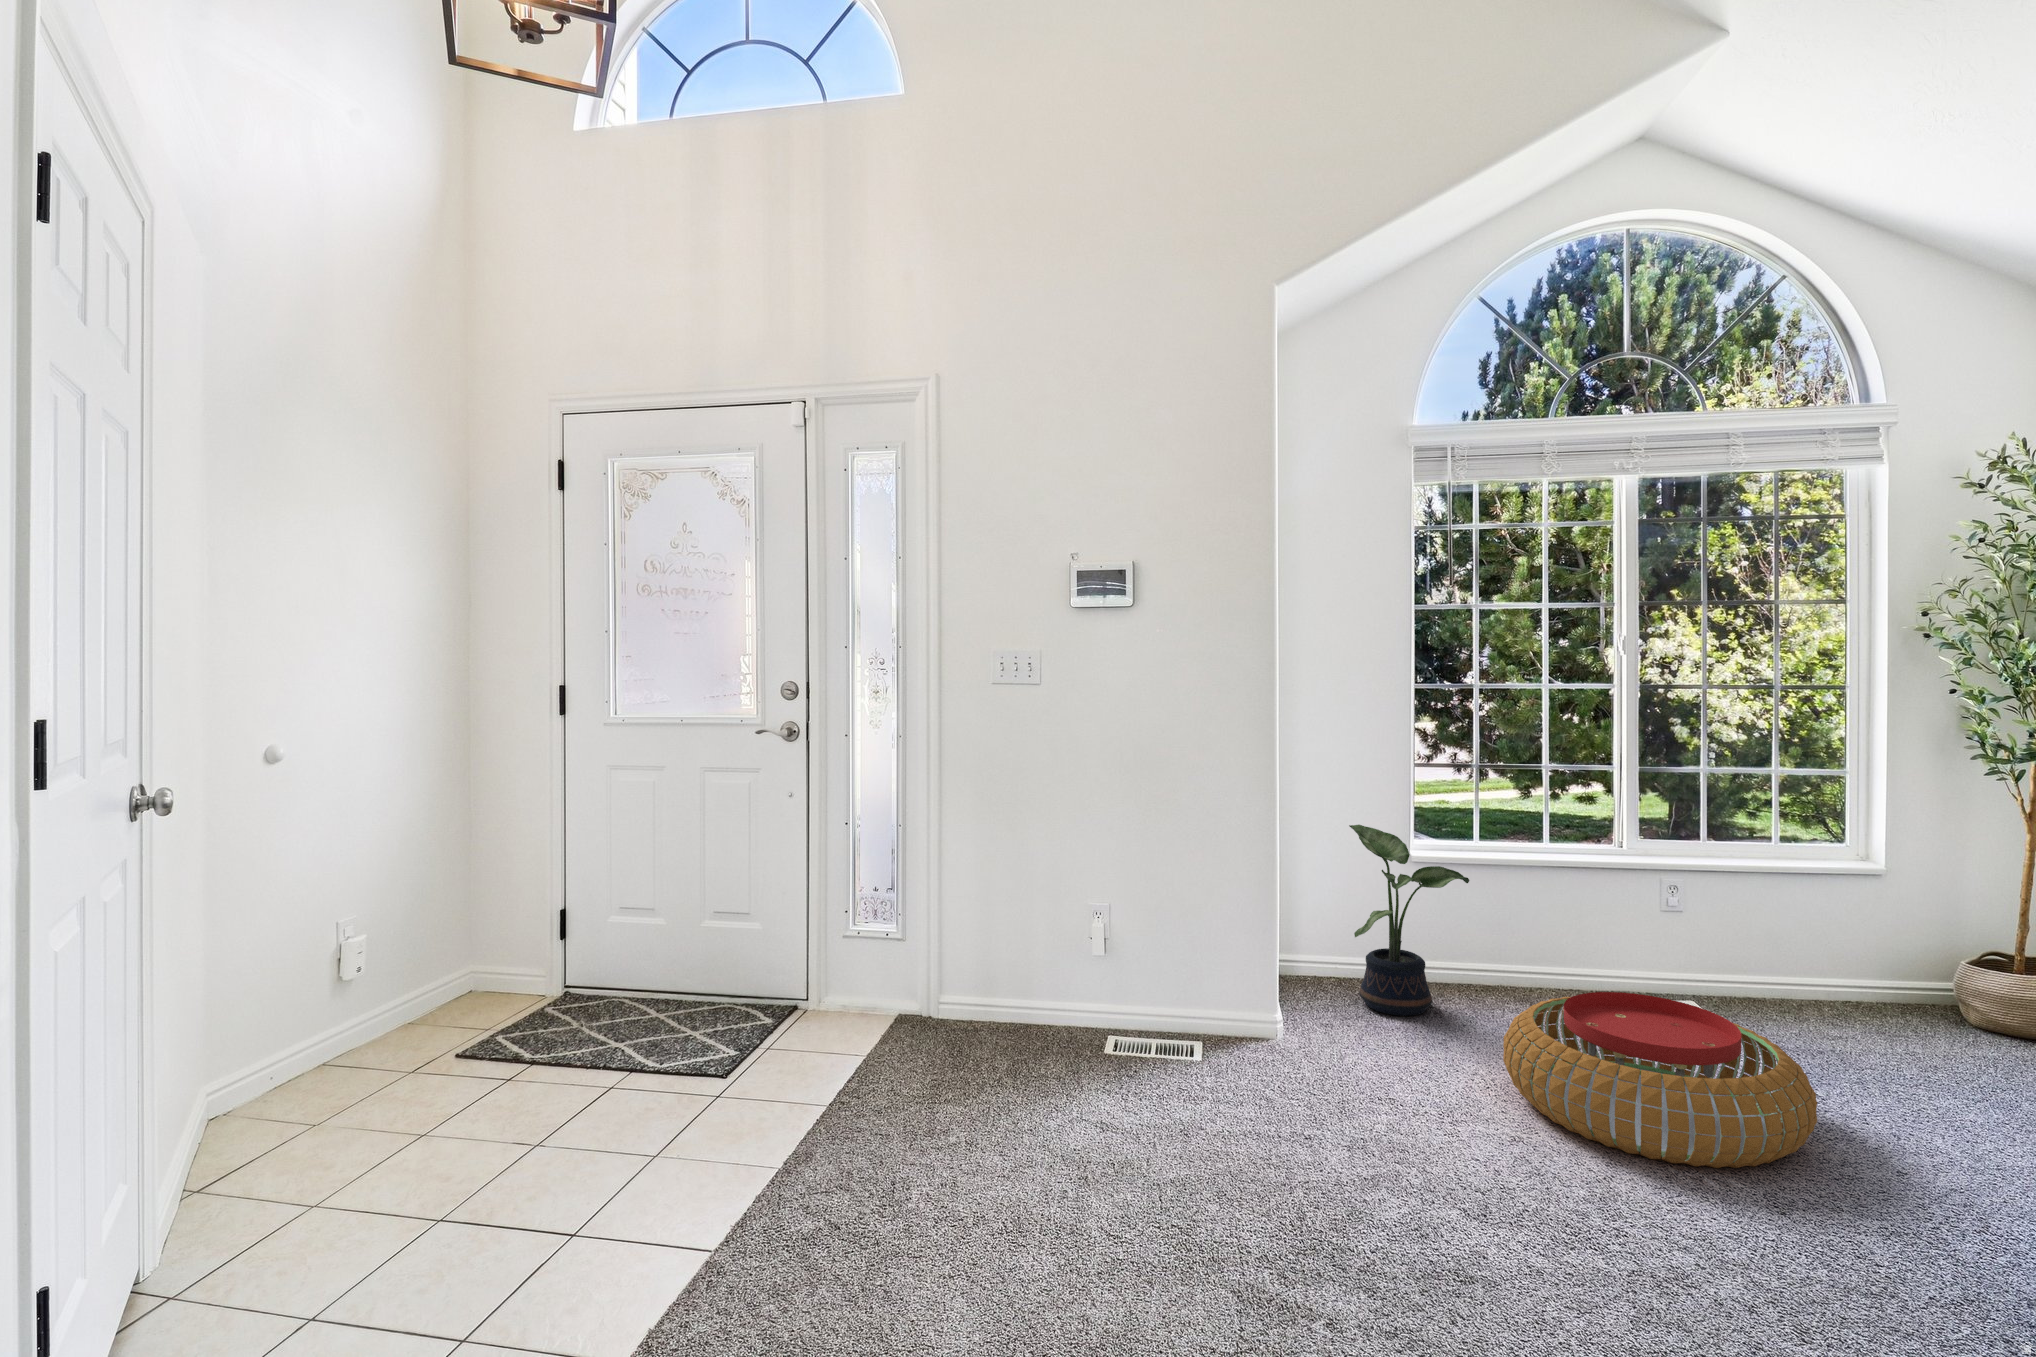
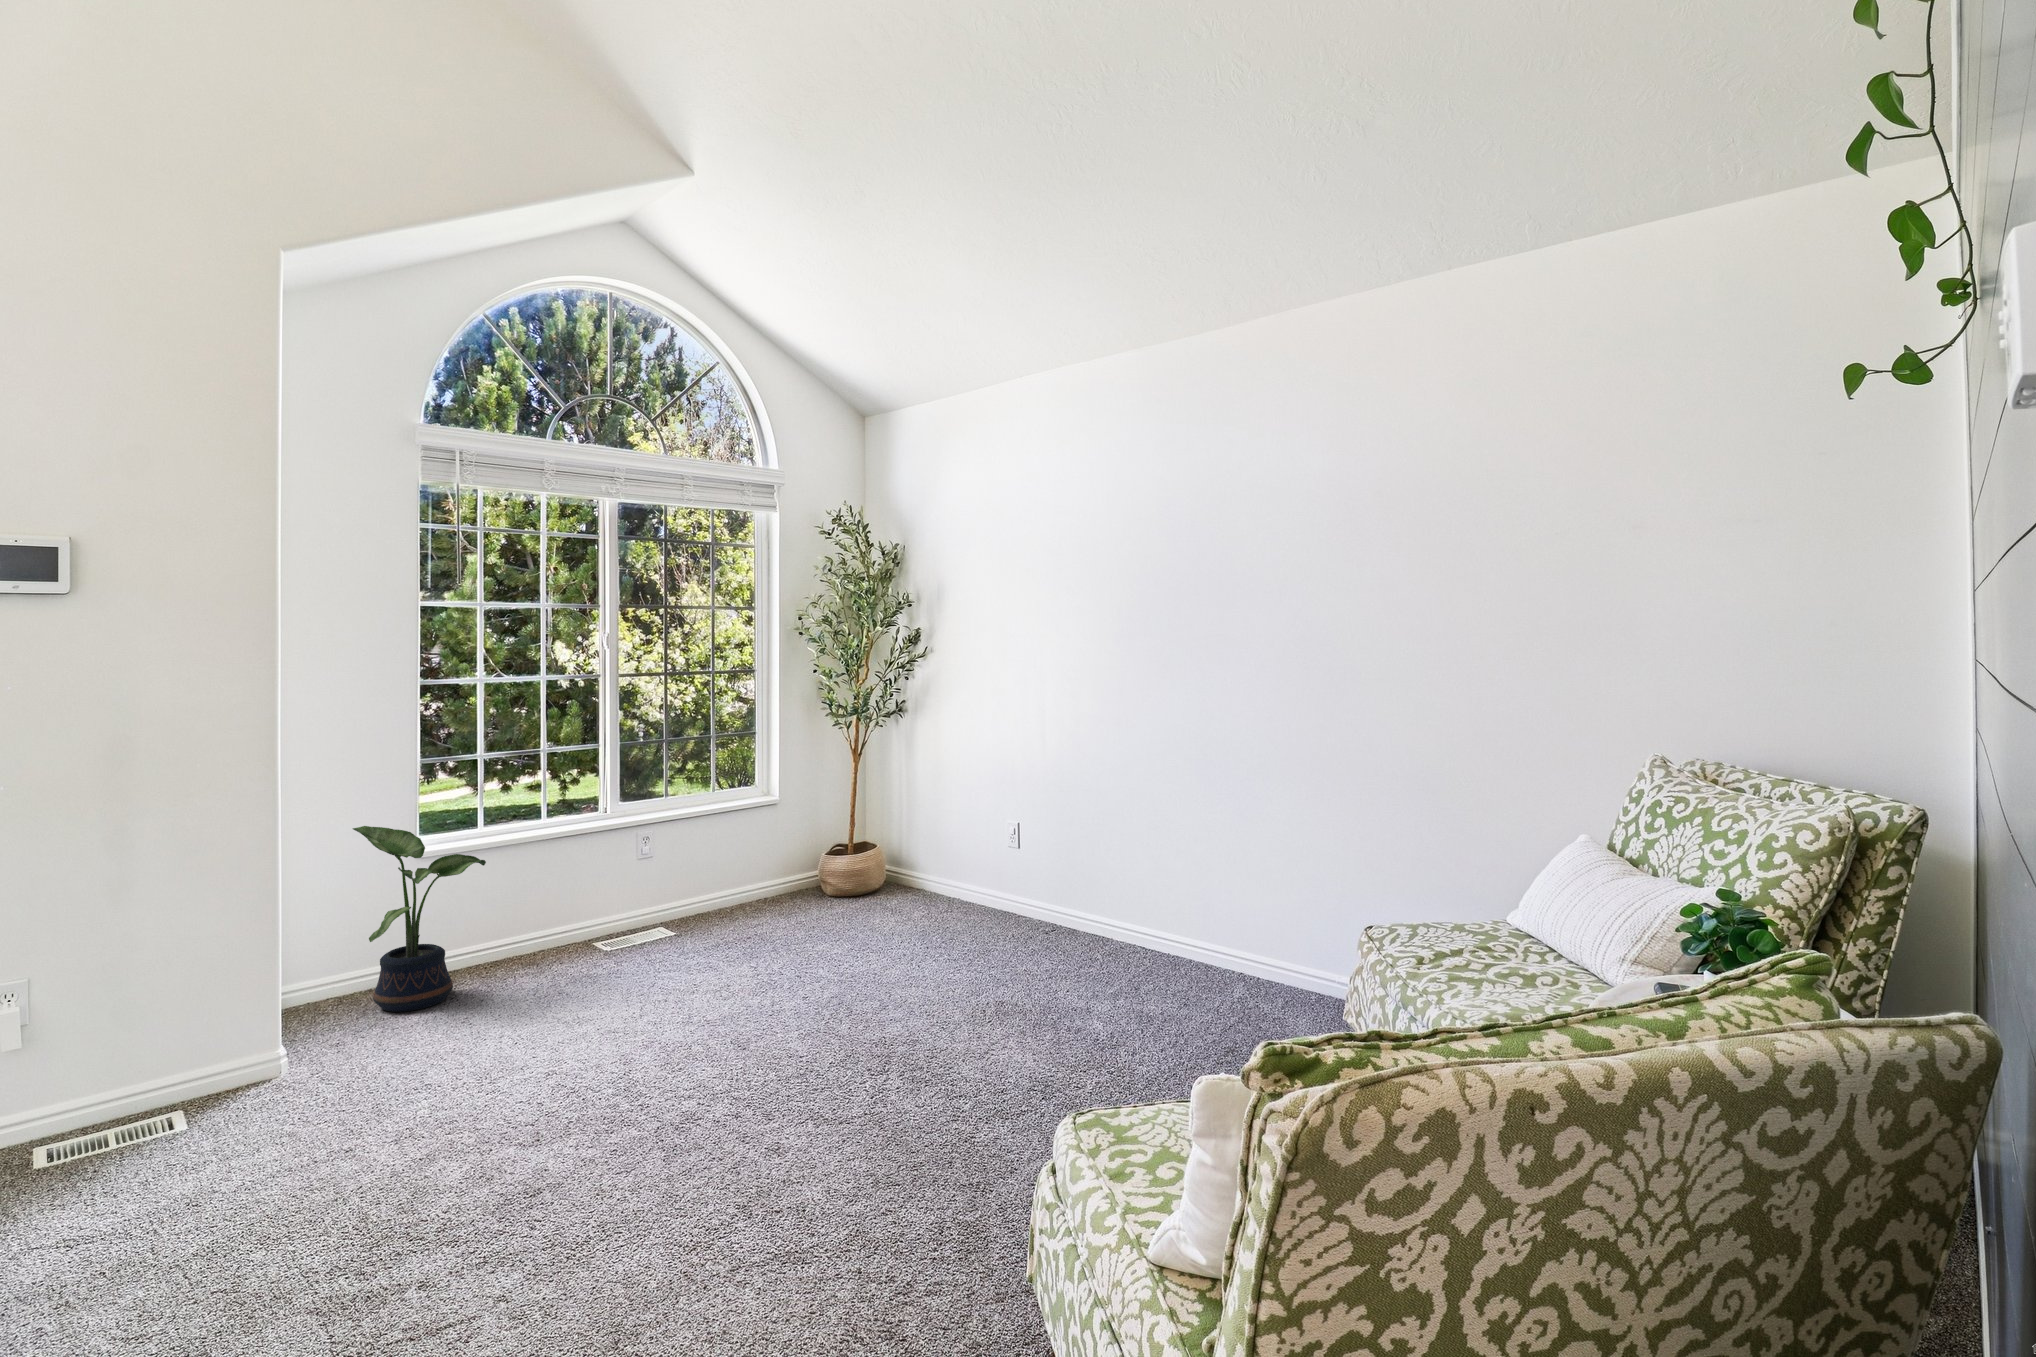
pouf: present [1503,992,1817,1168] -> none [533,925,757,1053]

